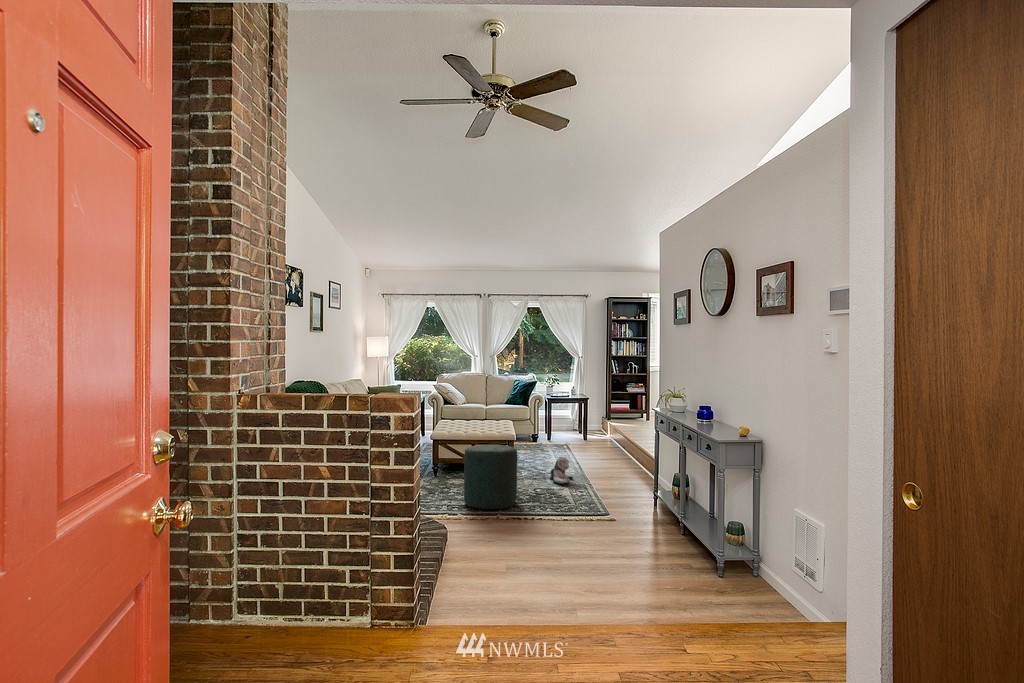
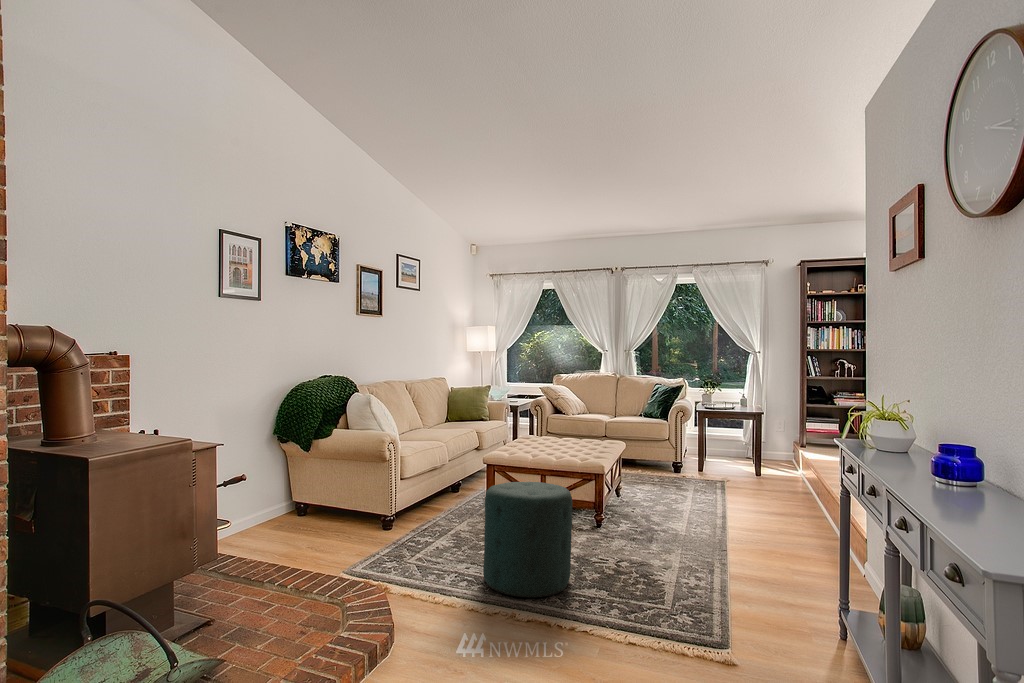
plush toy: present [550,457,573,484] -> none [658,509,698,558]

